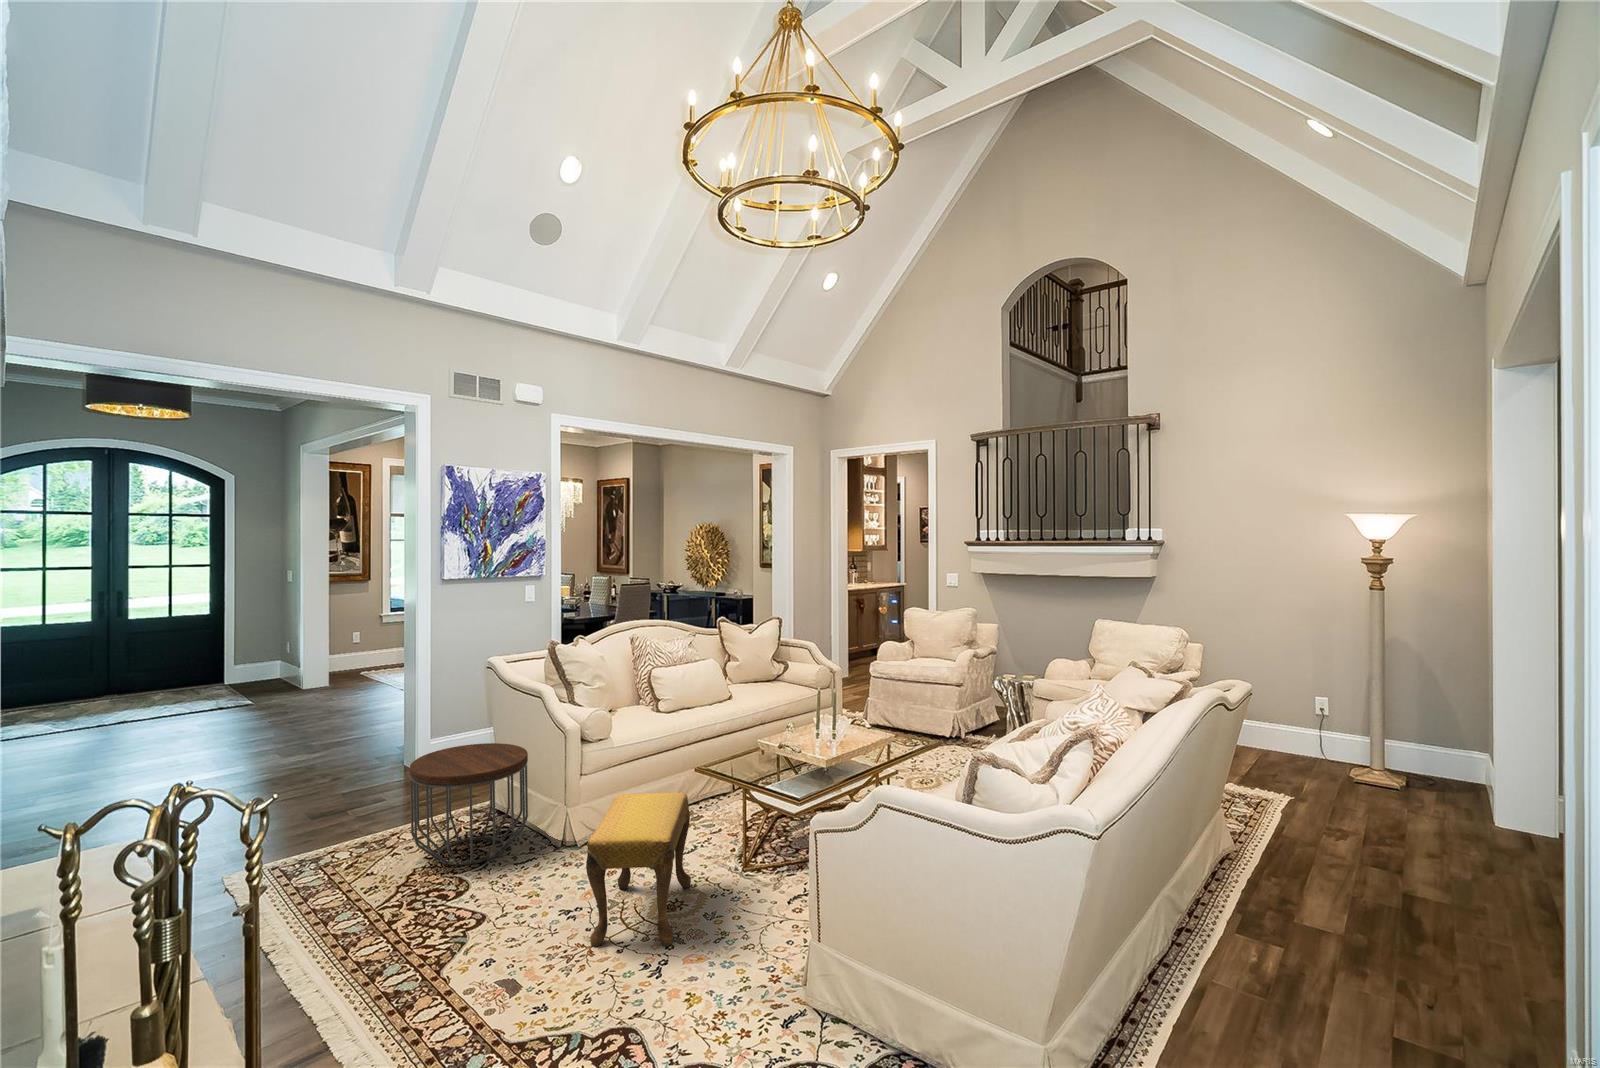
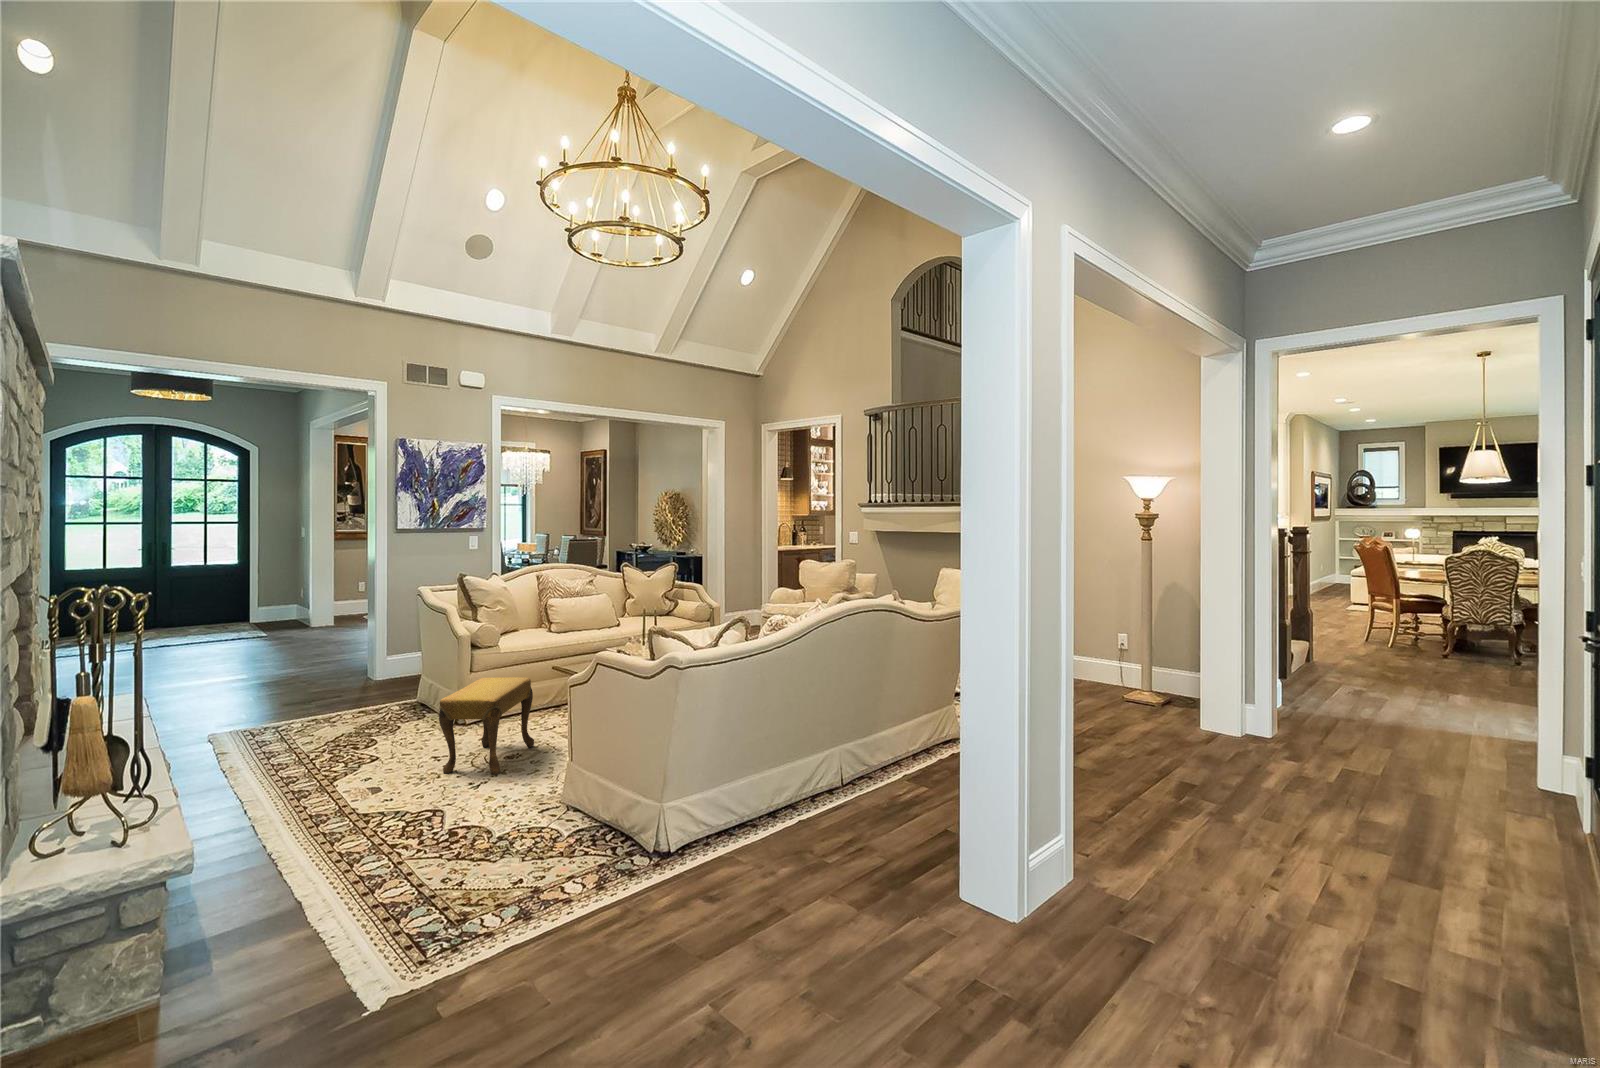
side table: present [410,743,528,865] -> none [342,649,434,732]

